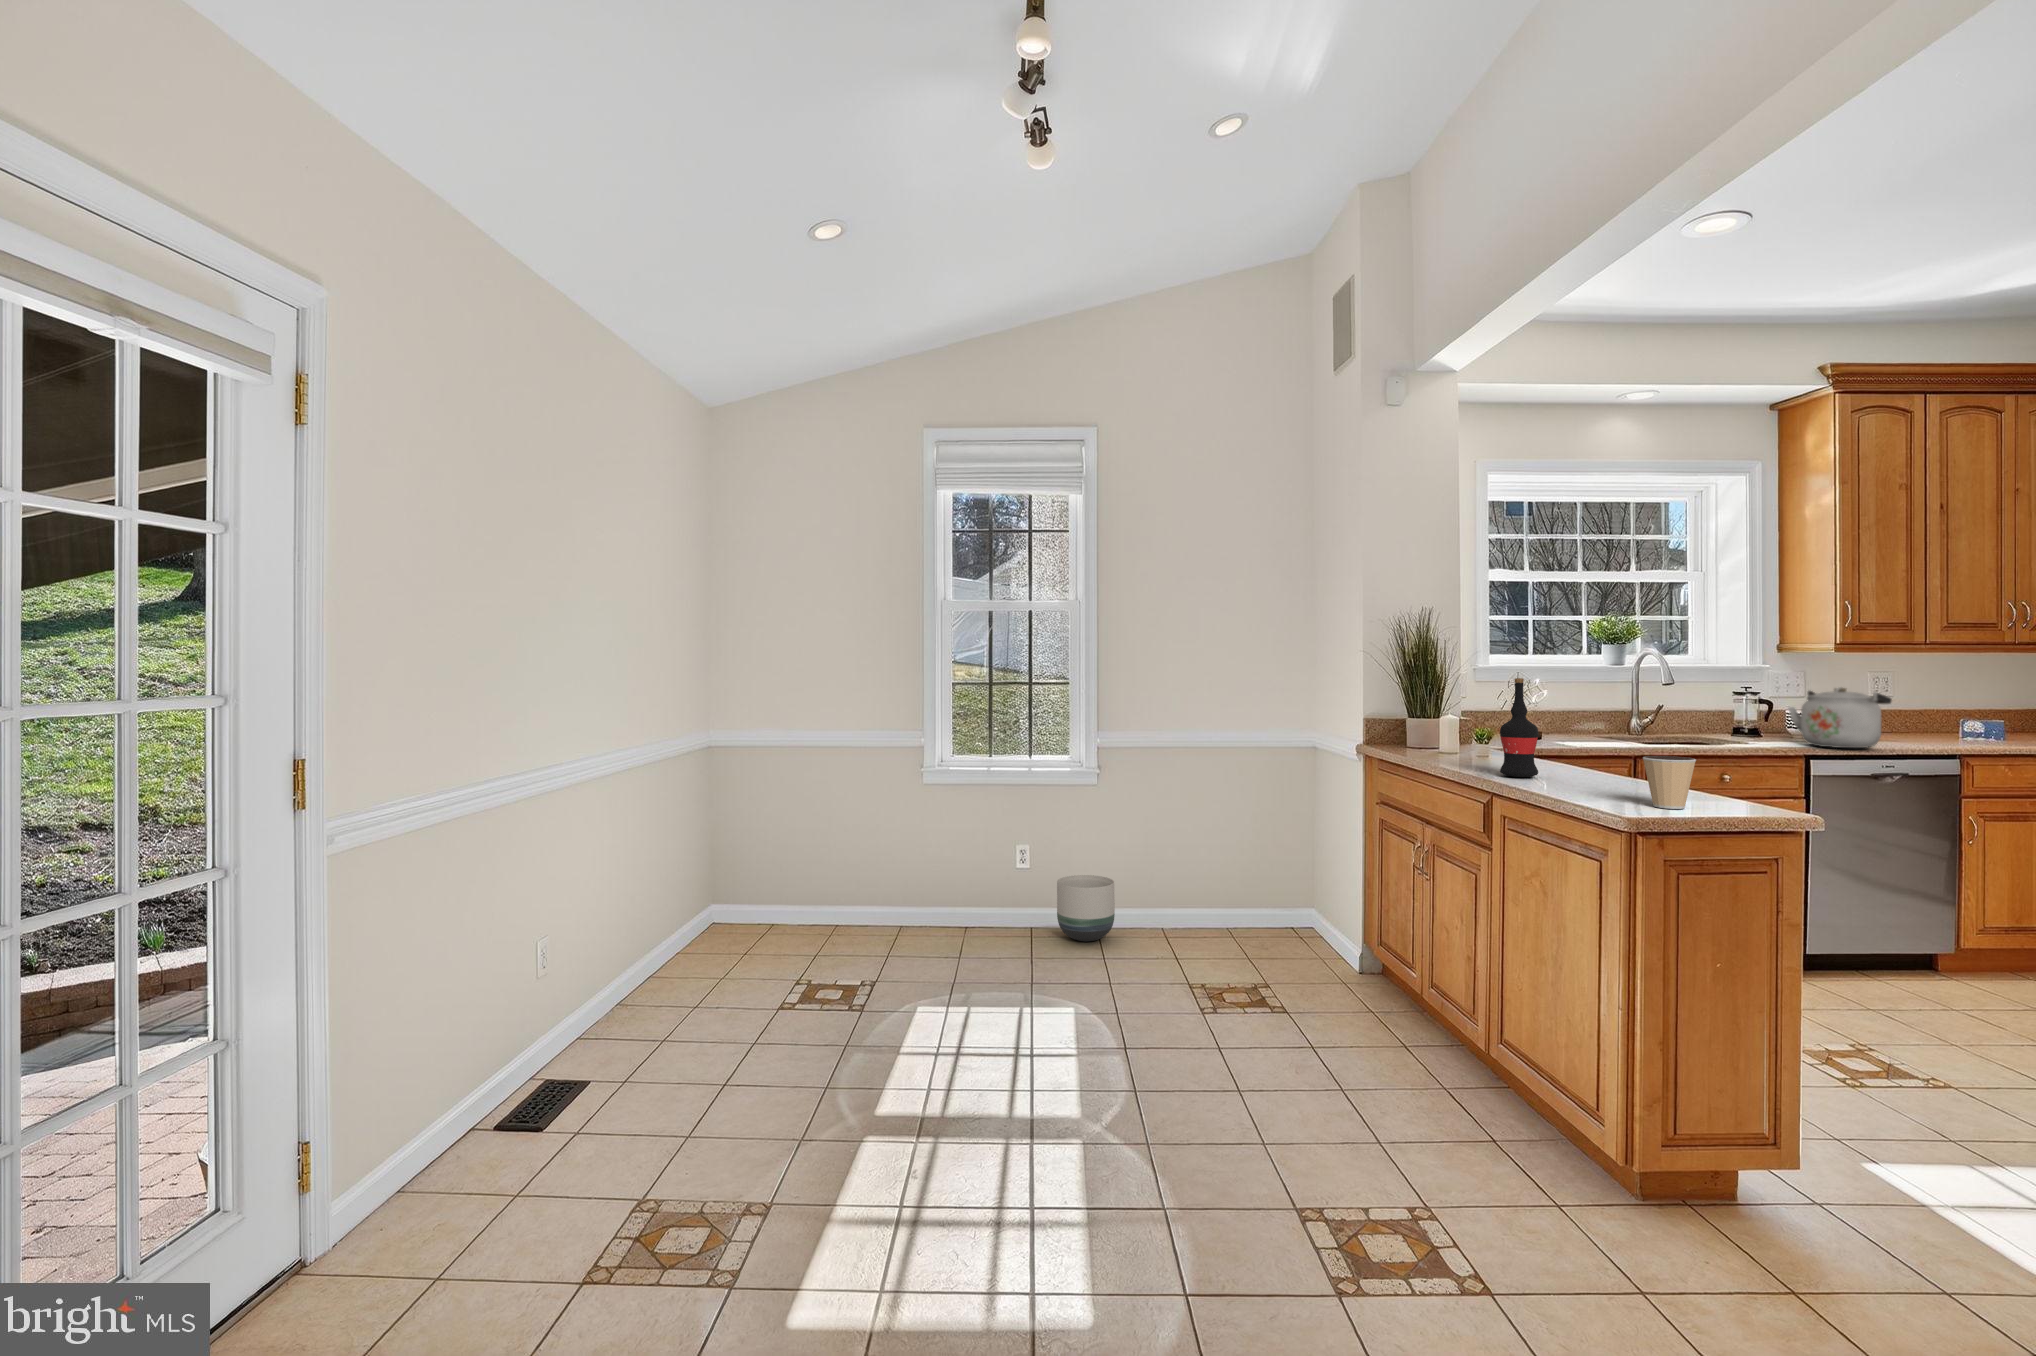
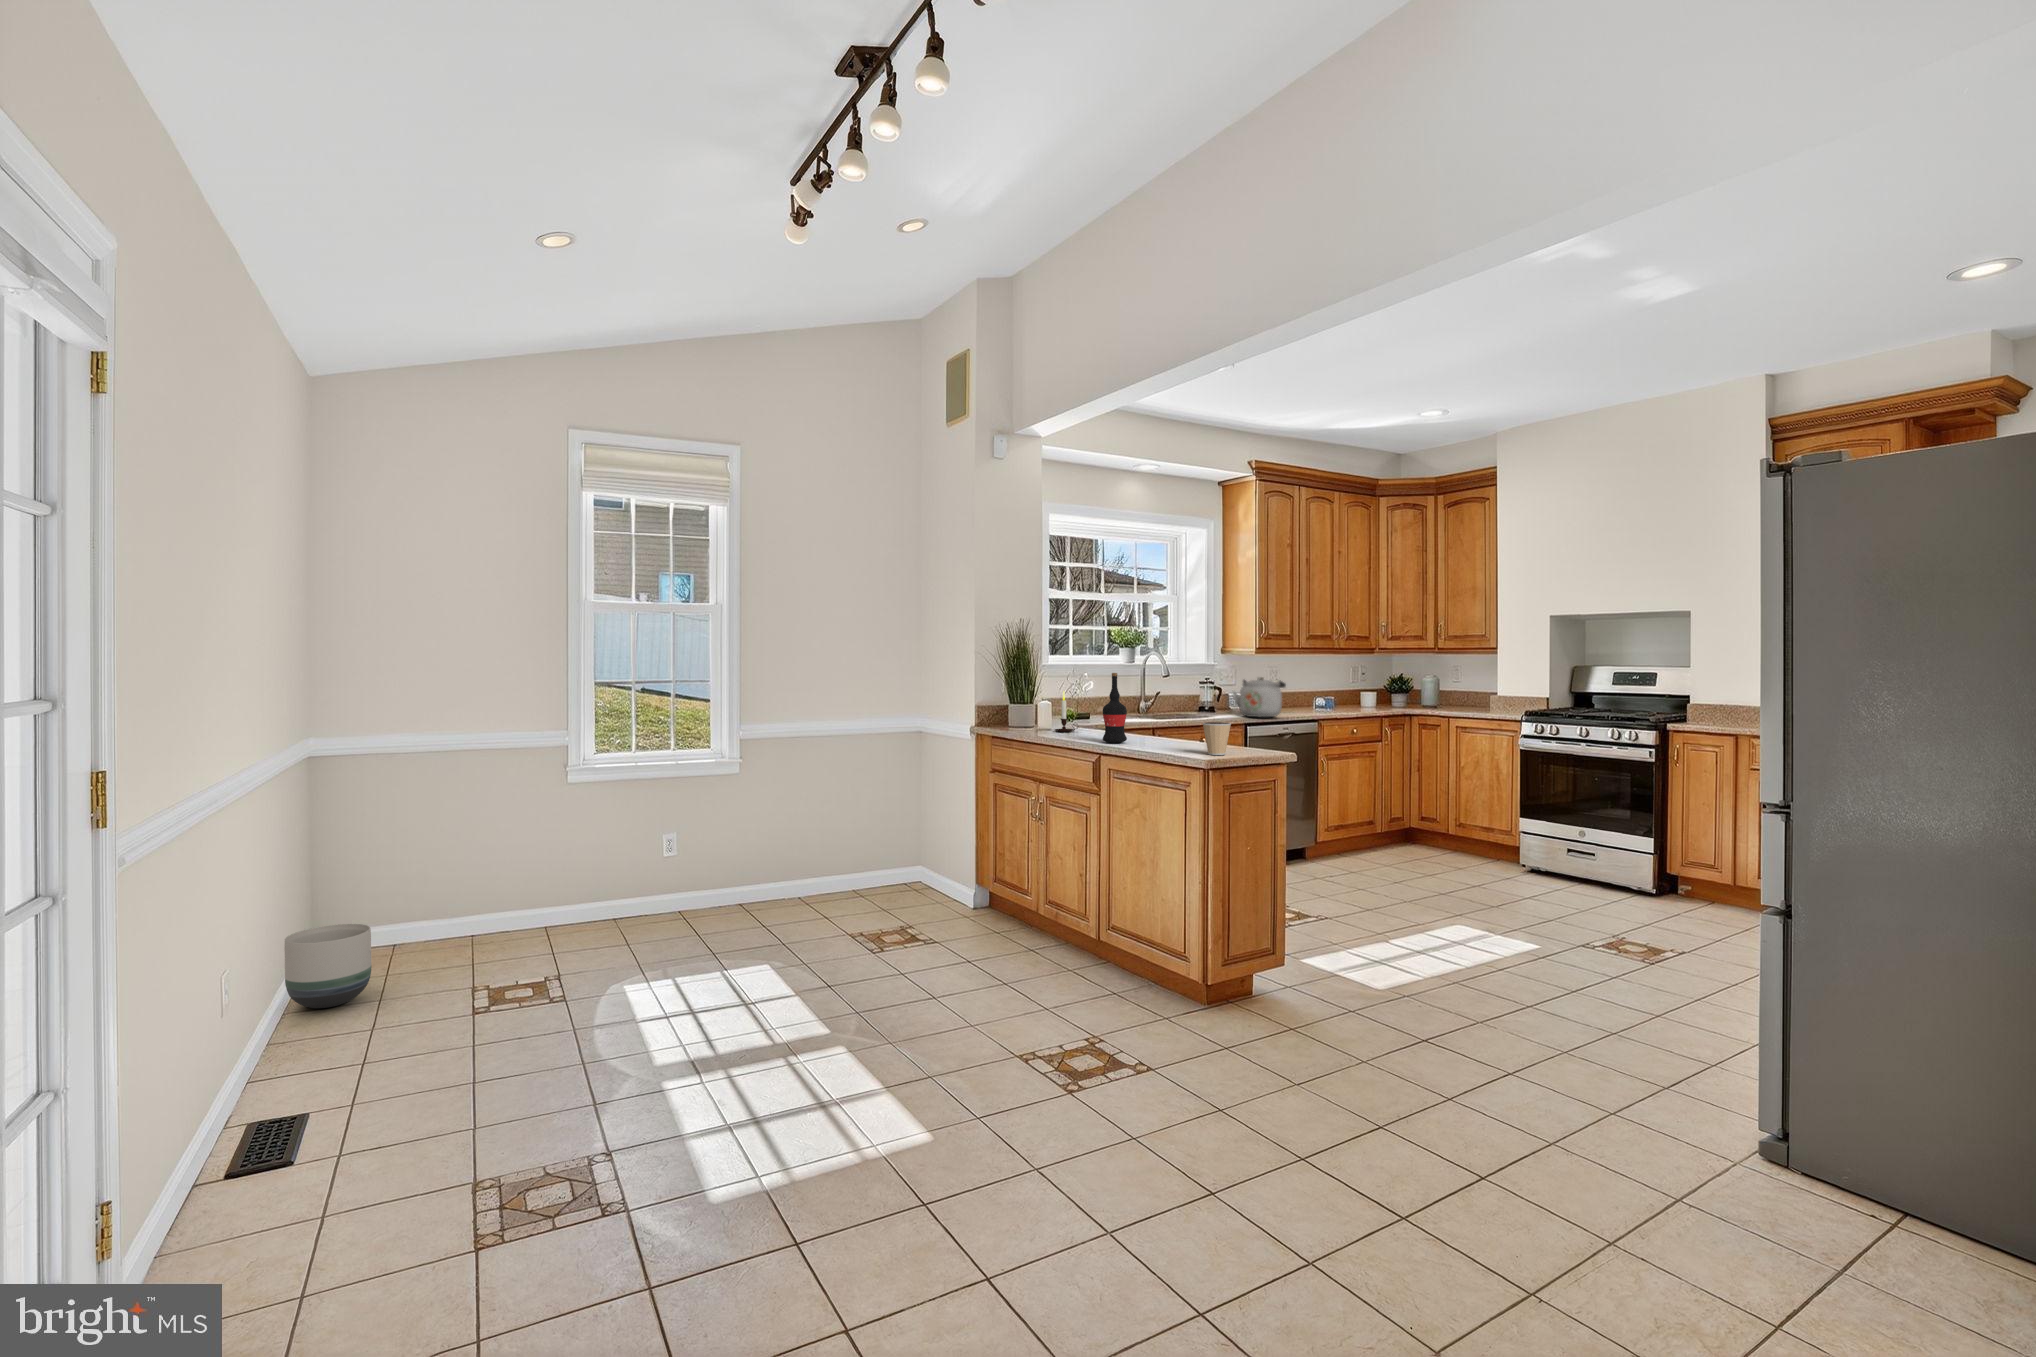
candle: none [1453,701,1489,757] -> present [1055,692,1075,732]
planter: present [1057,875,1115,941] -> present [284,924,372,1008]

